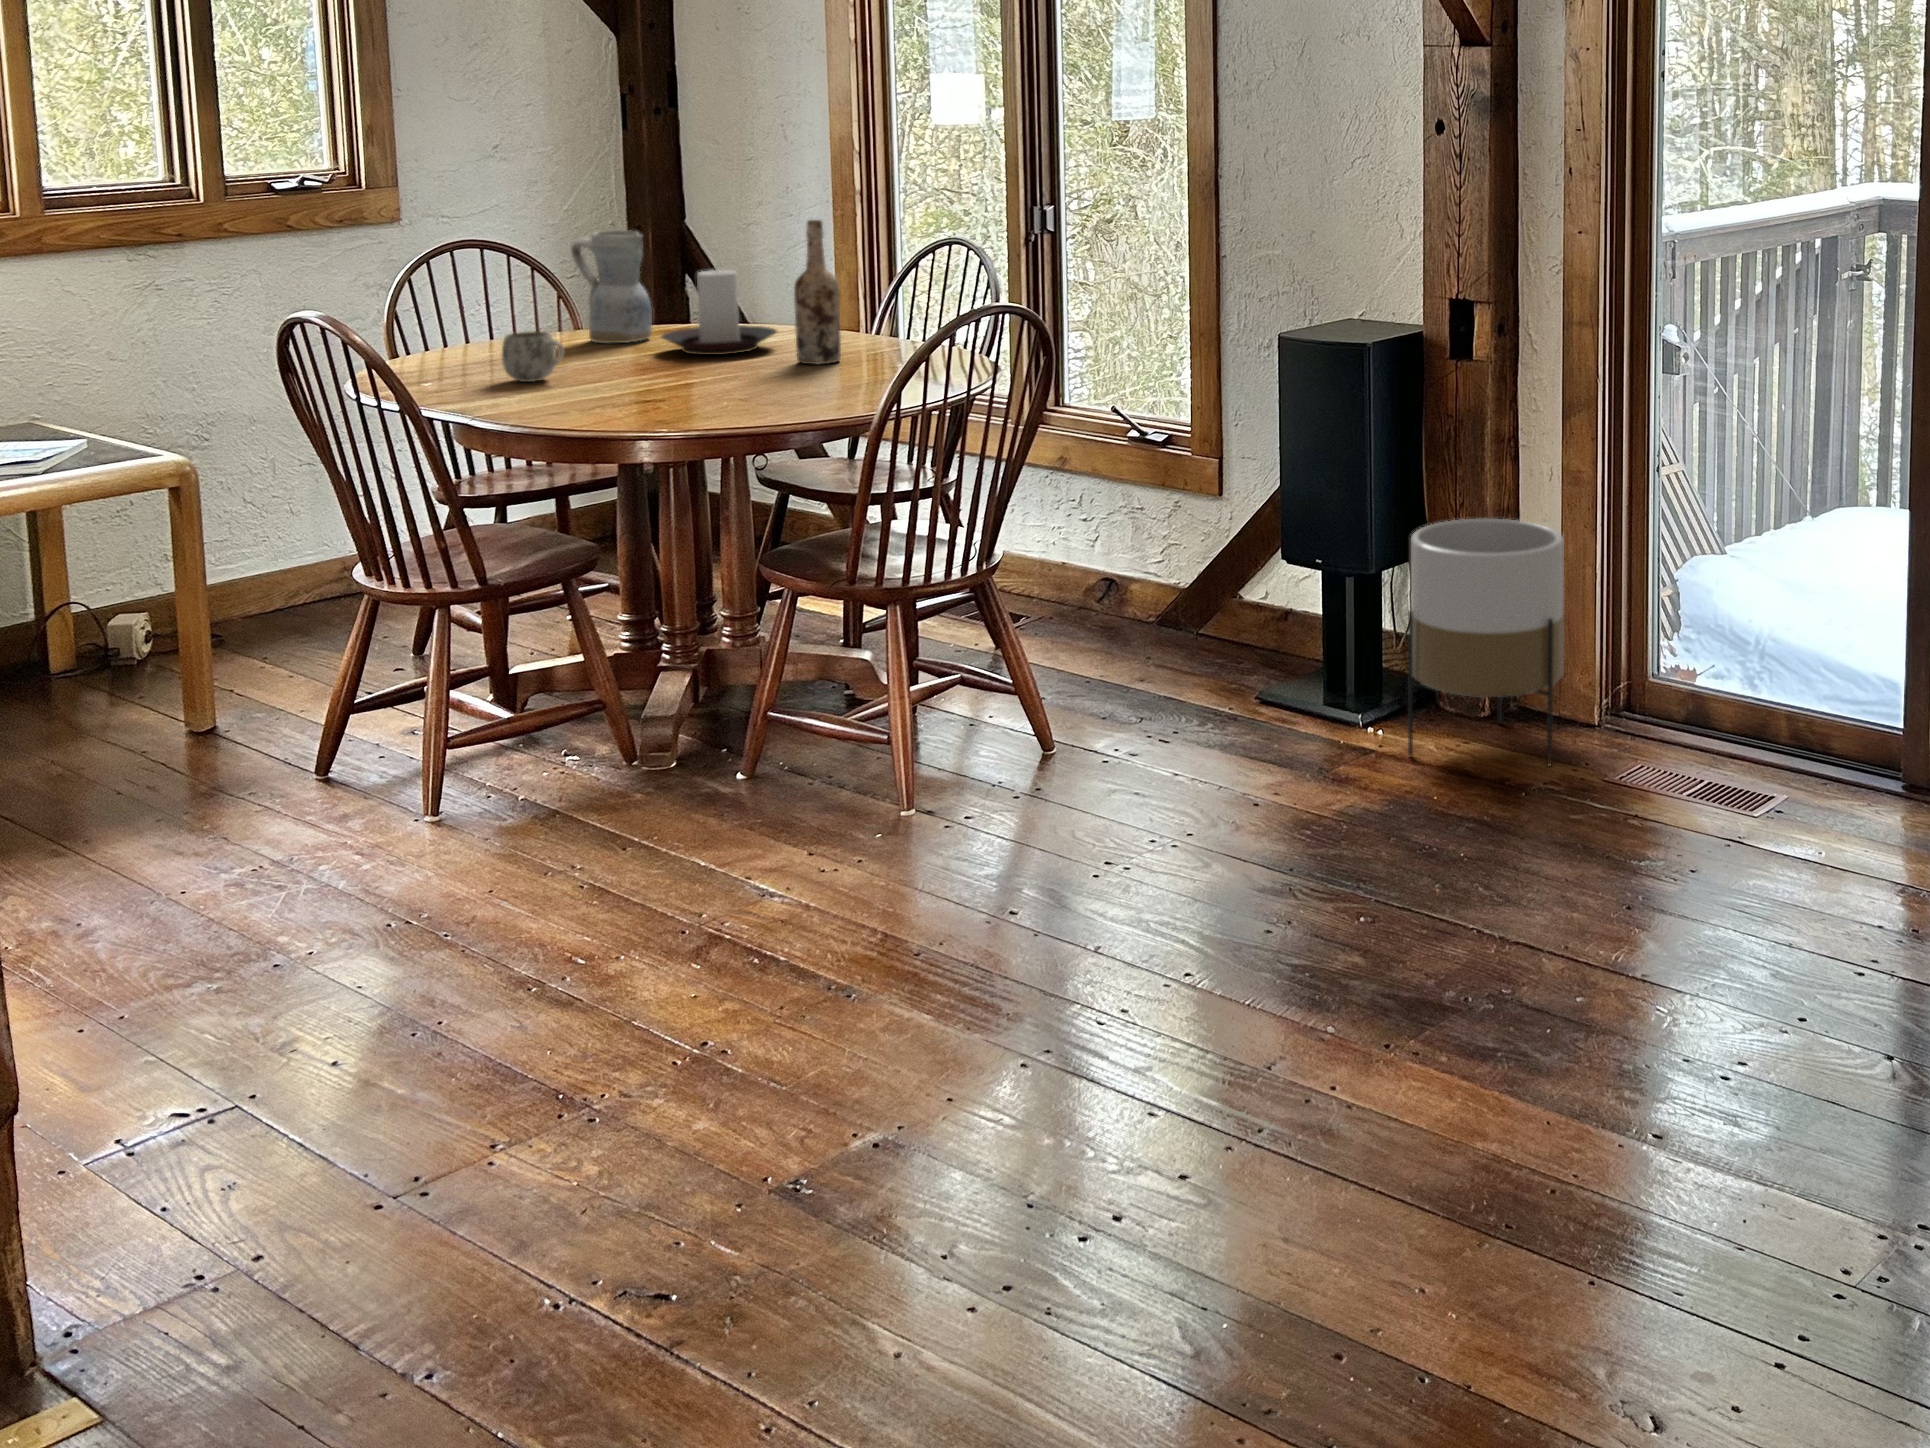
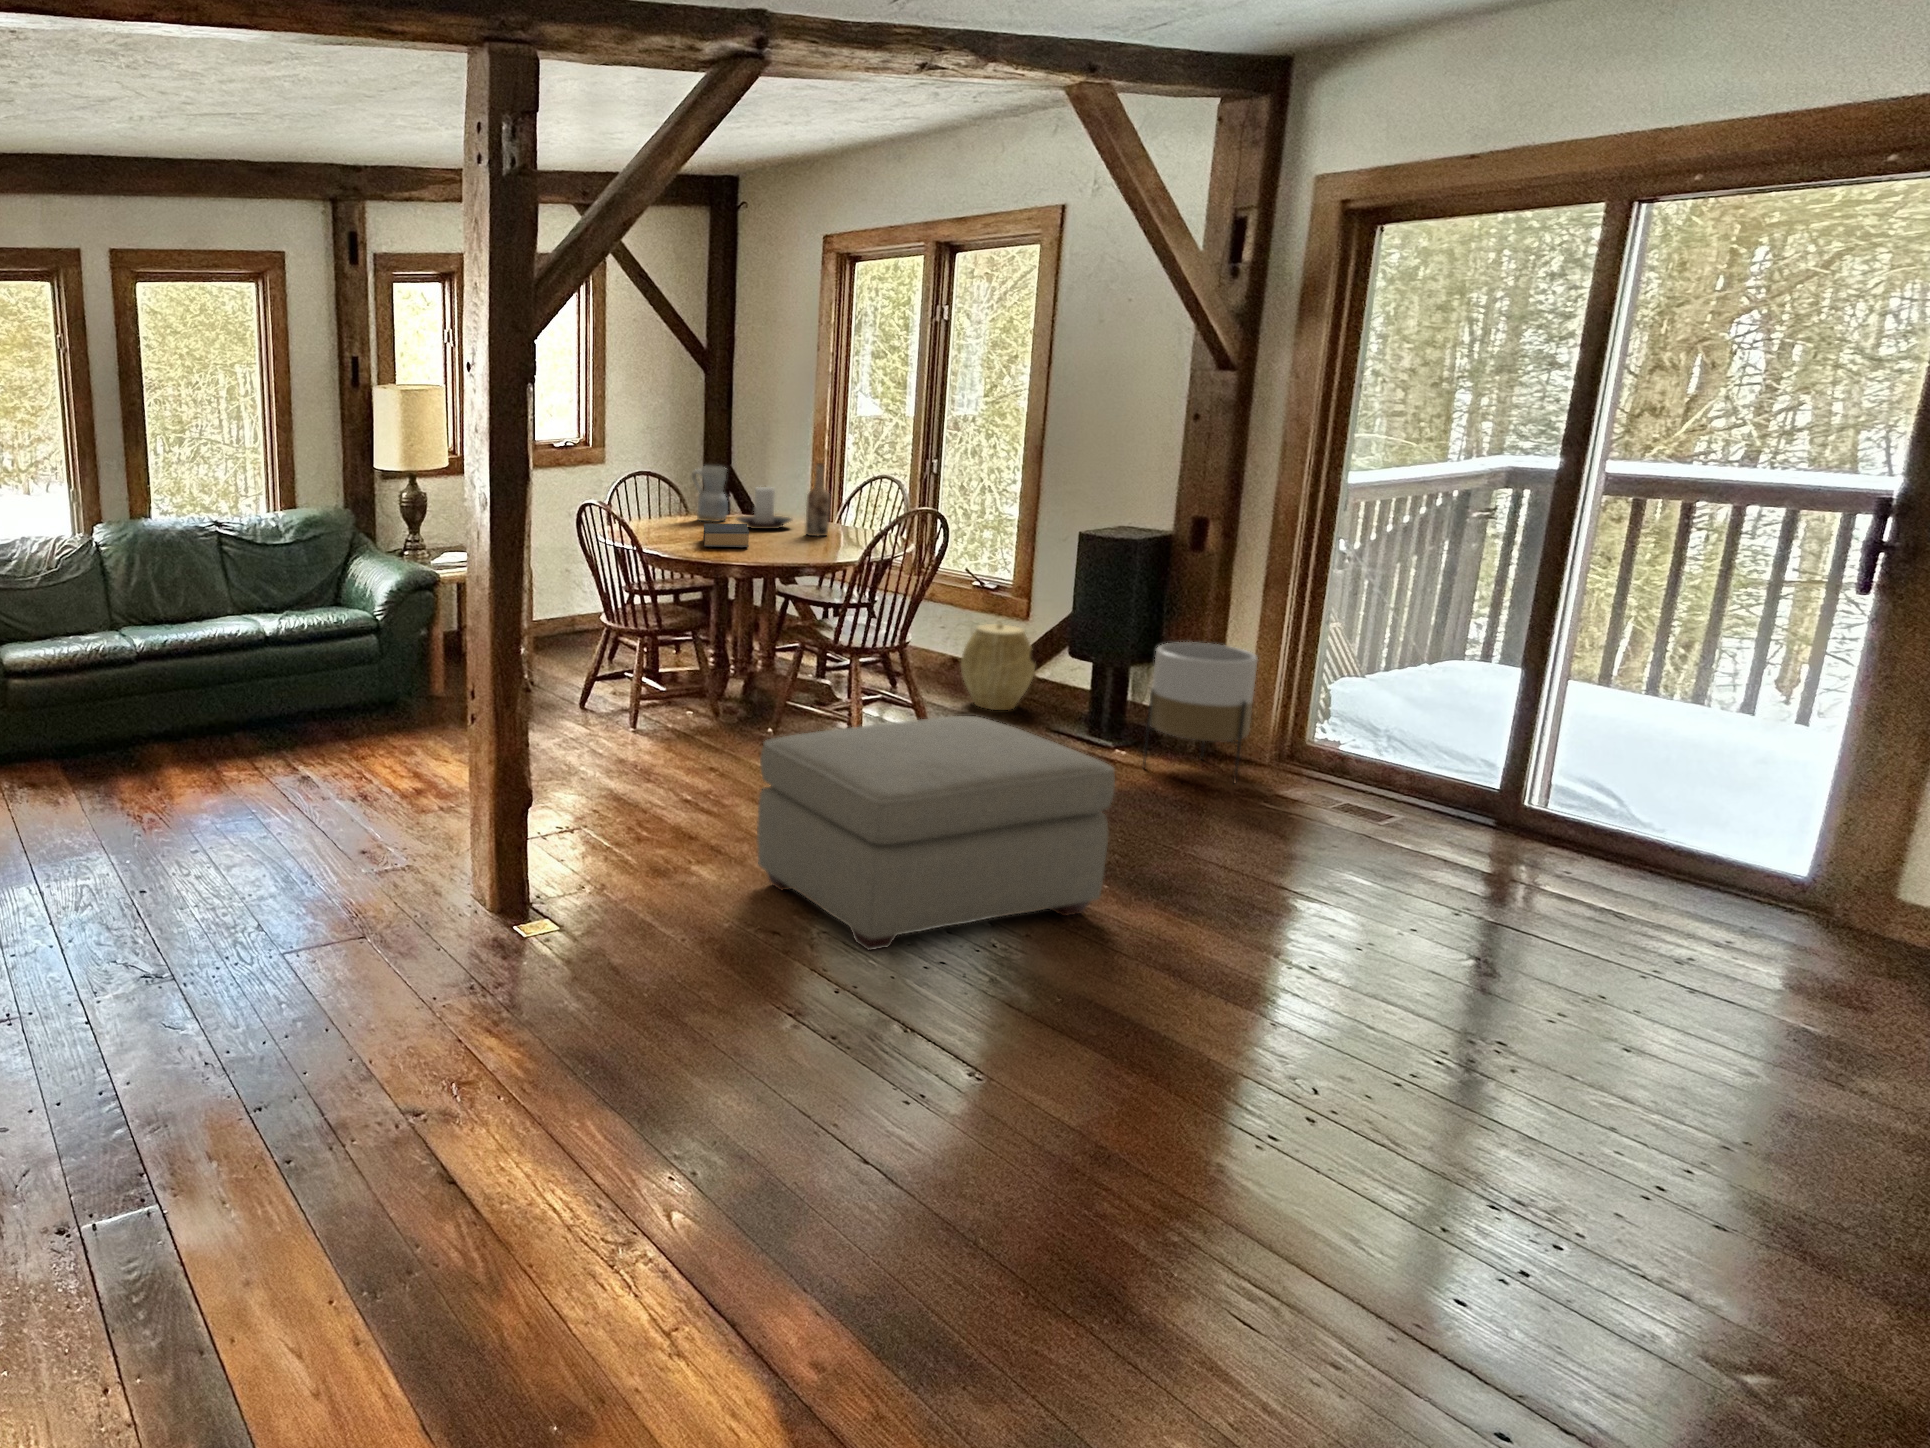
mug: present [502,331,564,382] -> none [666,512,695,536]
book: none [572,349,672,405] -> present [703,524,749,548]
woven basket: none [1106,506,1233,667] -> present [961,624,1035,710]
ottoman: none [622,731,1327,1327] -> present [757,716,1115,950]

